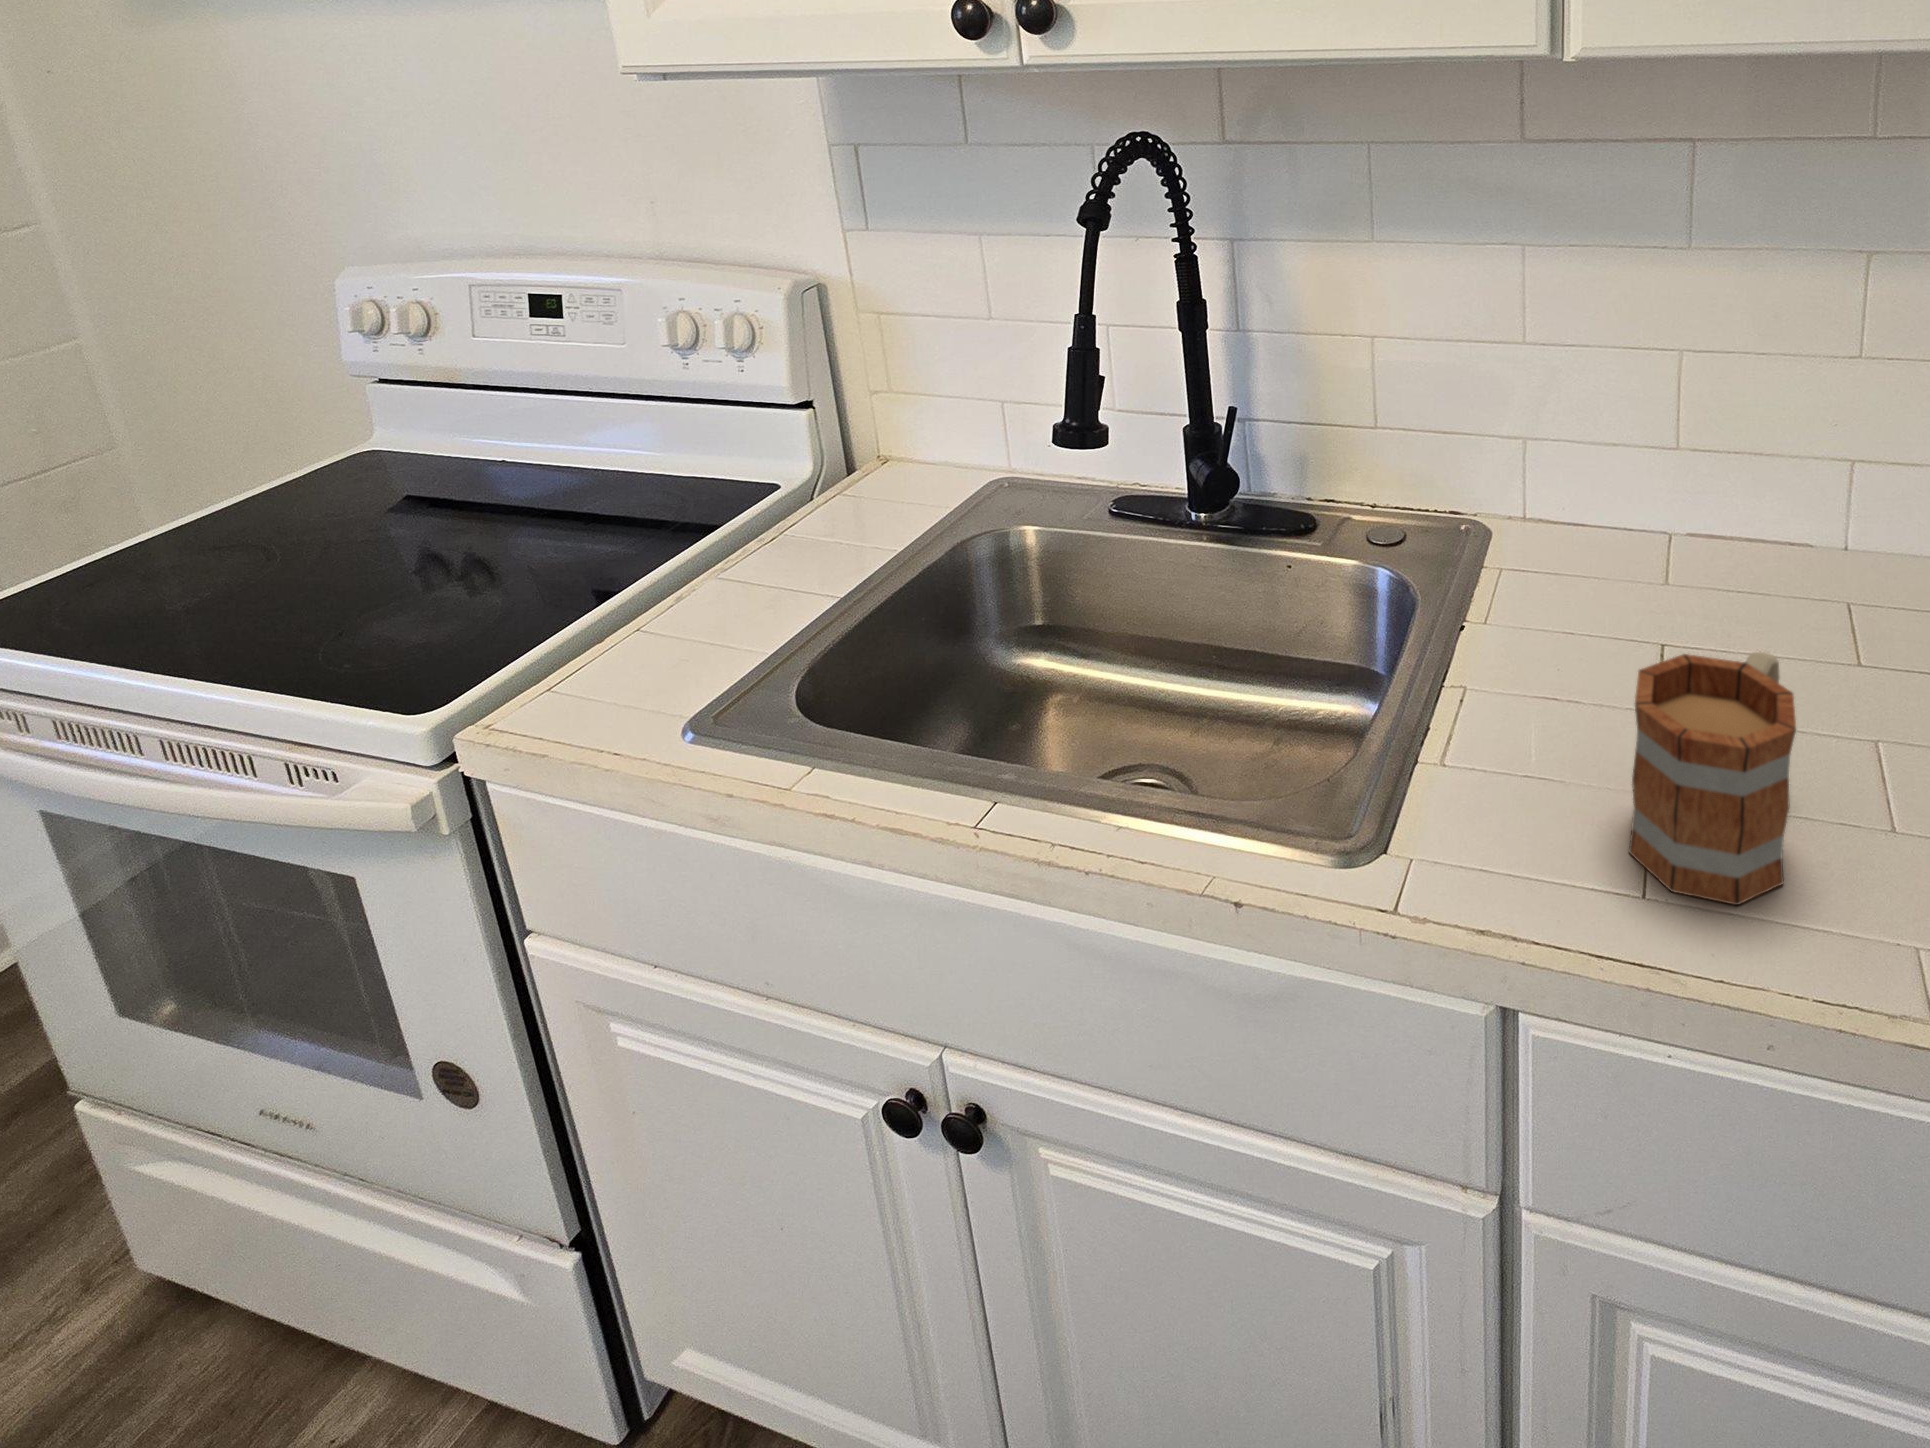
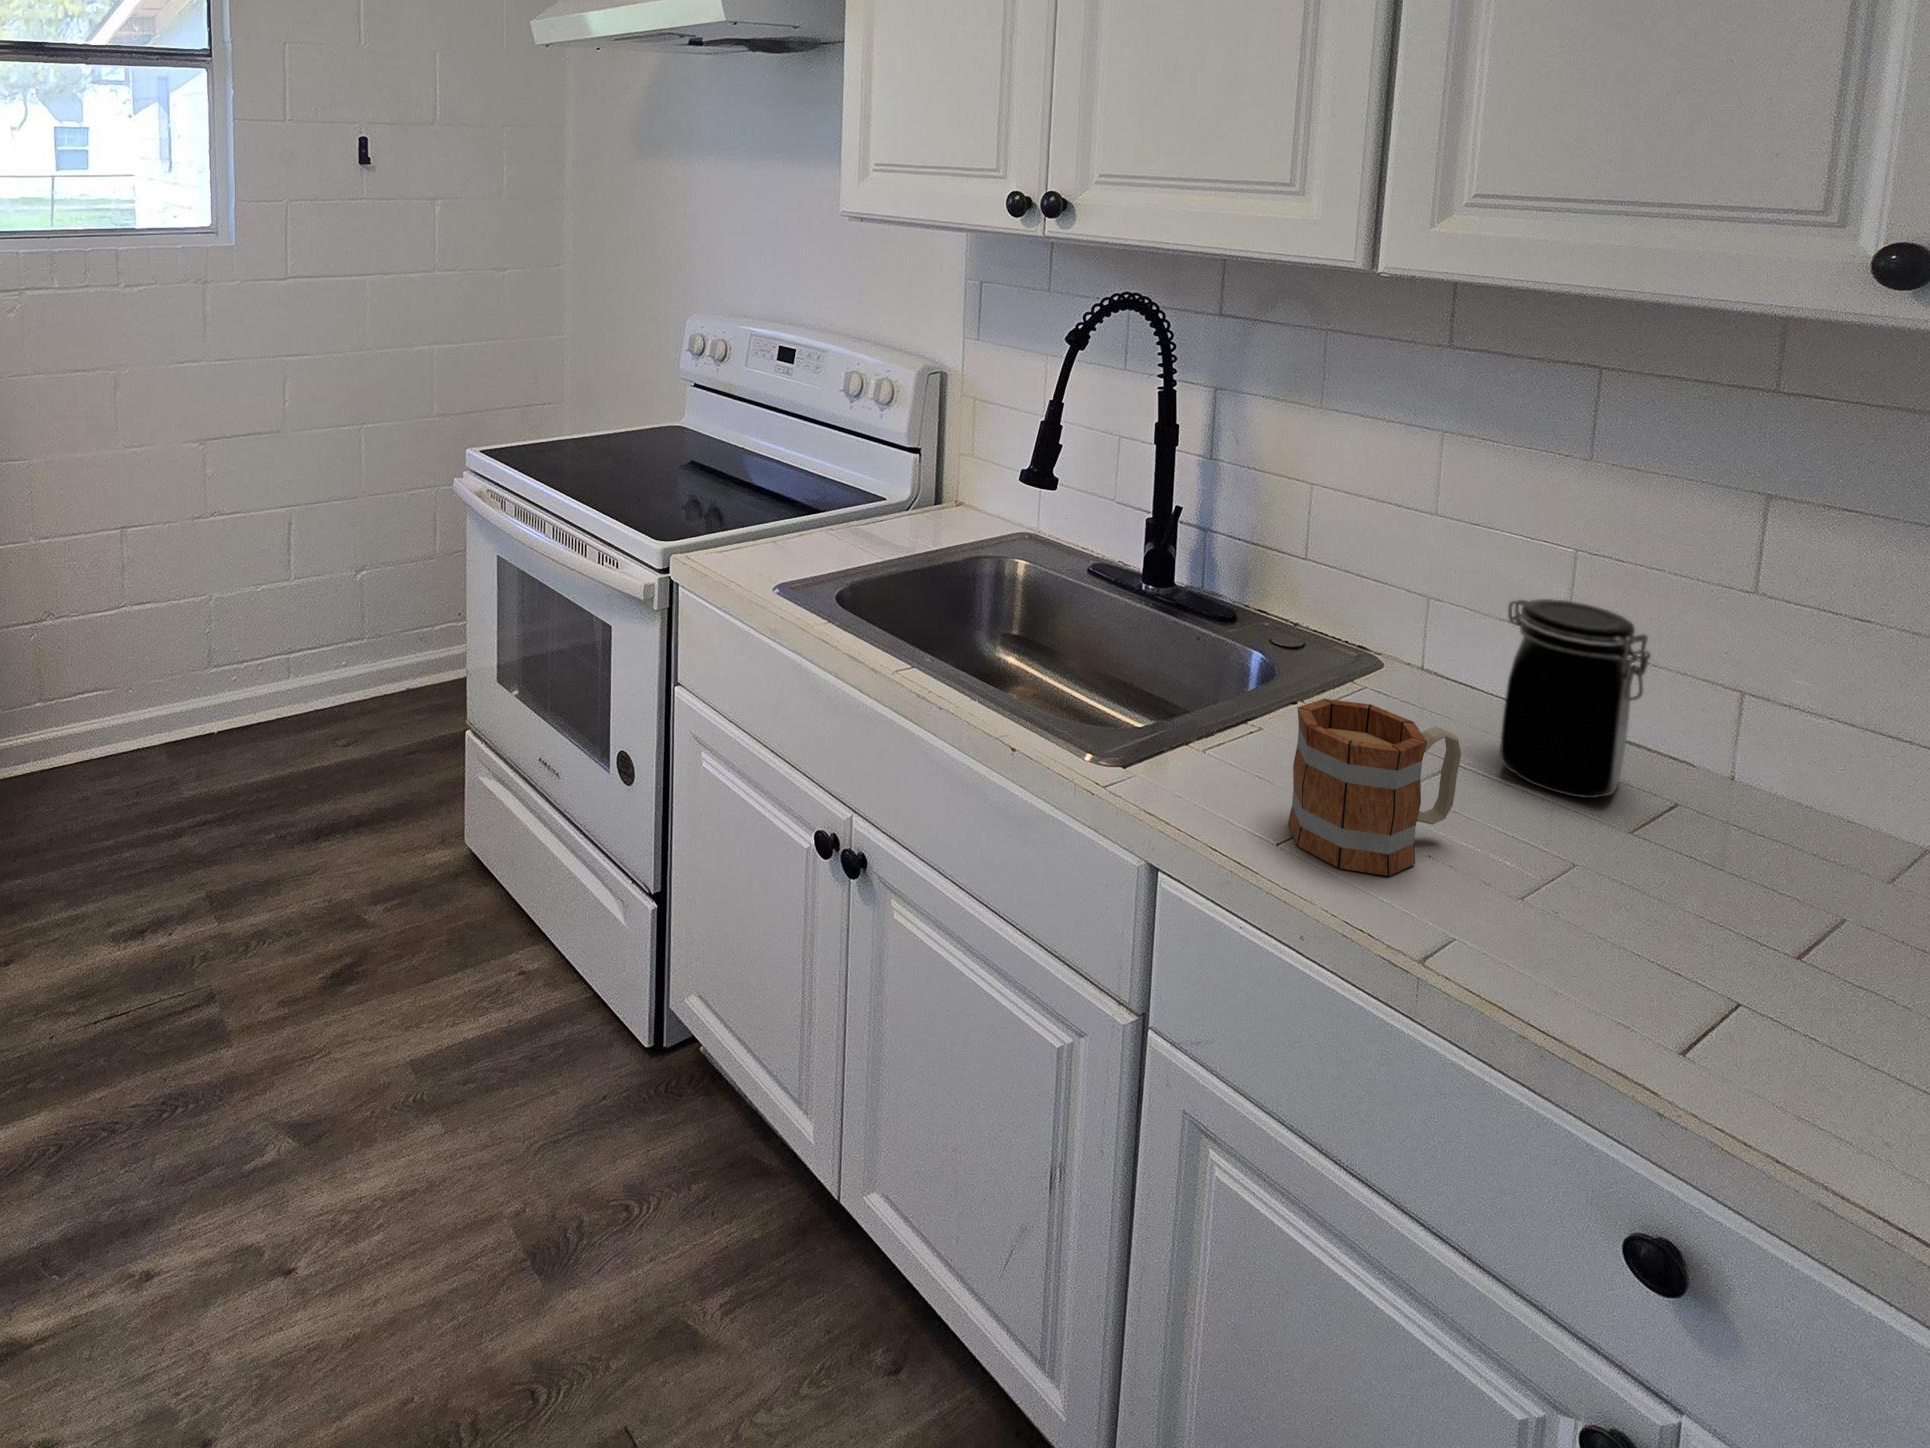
jar: none [1668,418,1831,641] -> present [1500,599,1651,798]

